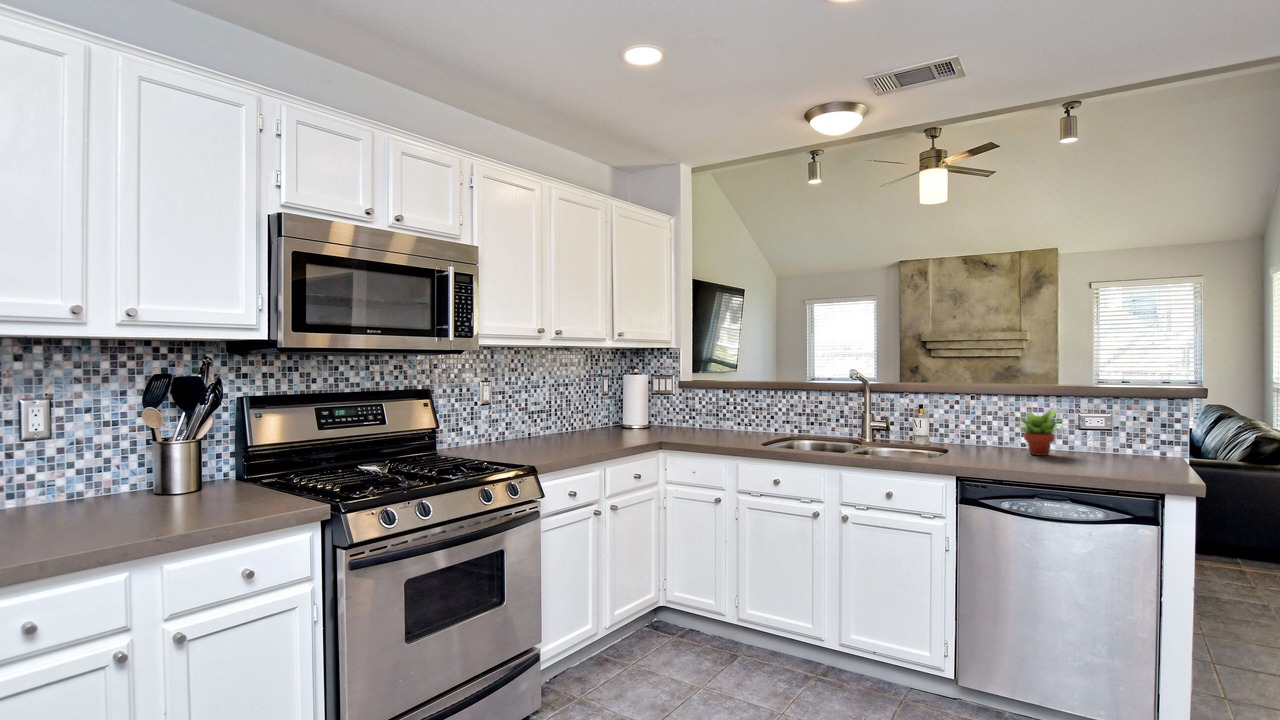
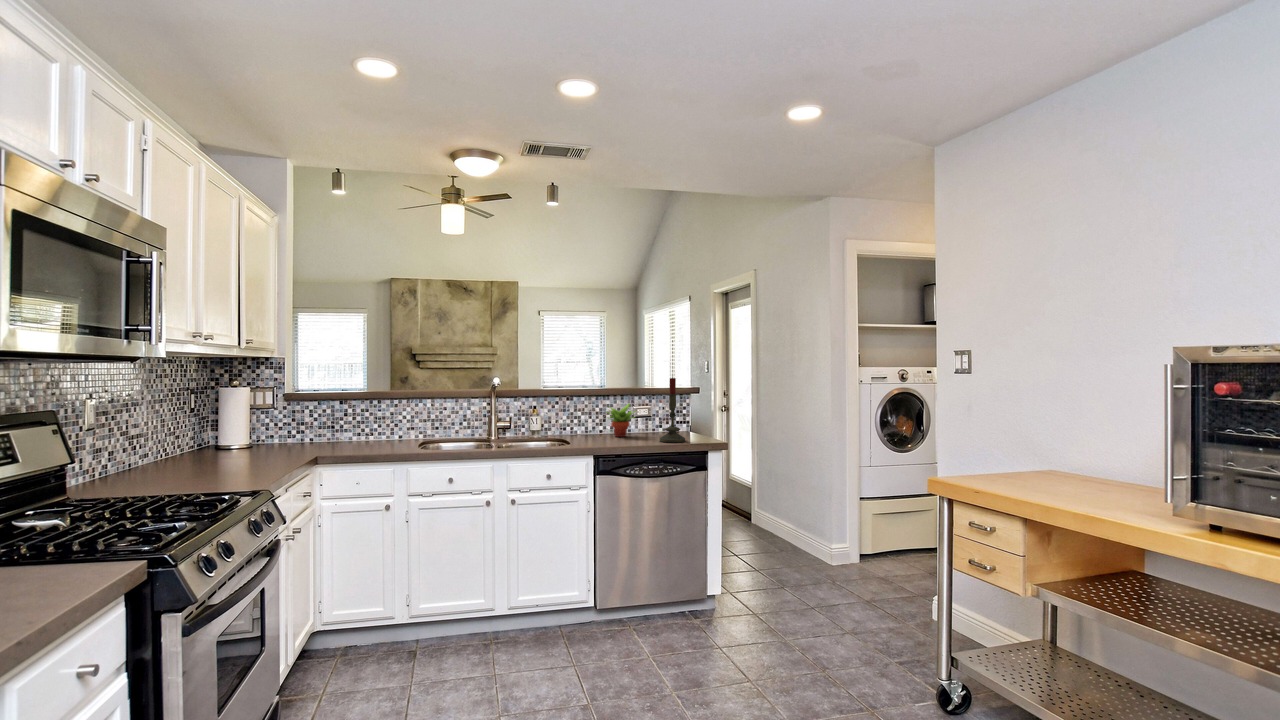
candle: none [1080,370,1127,474] -> present [660,378,685,443]

